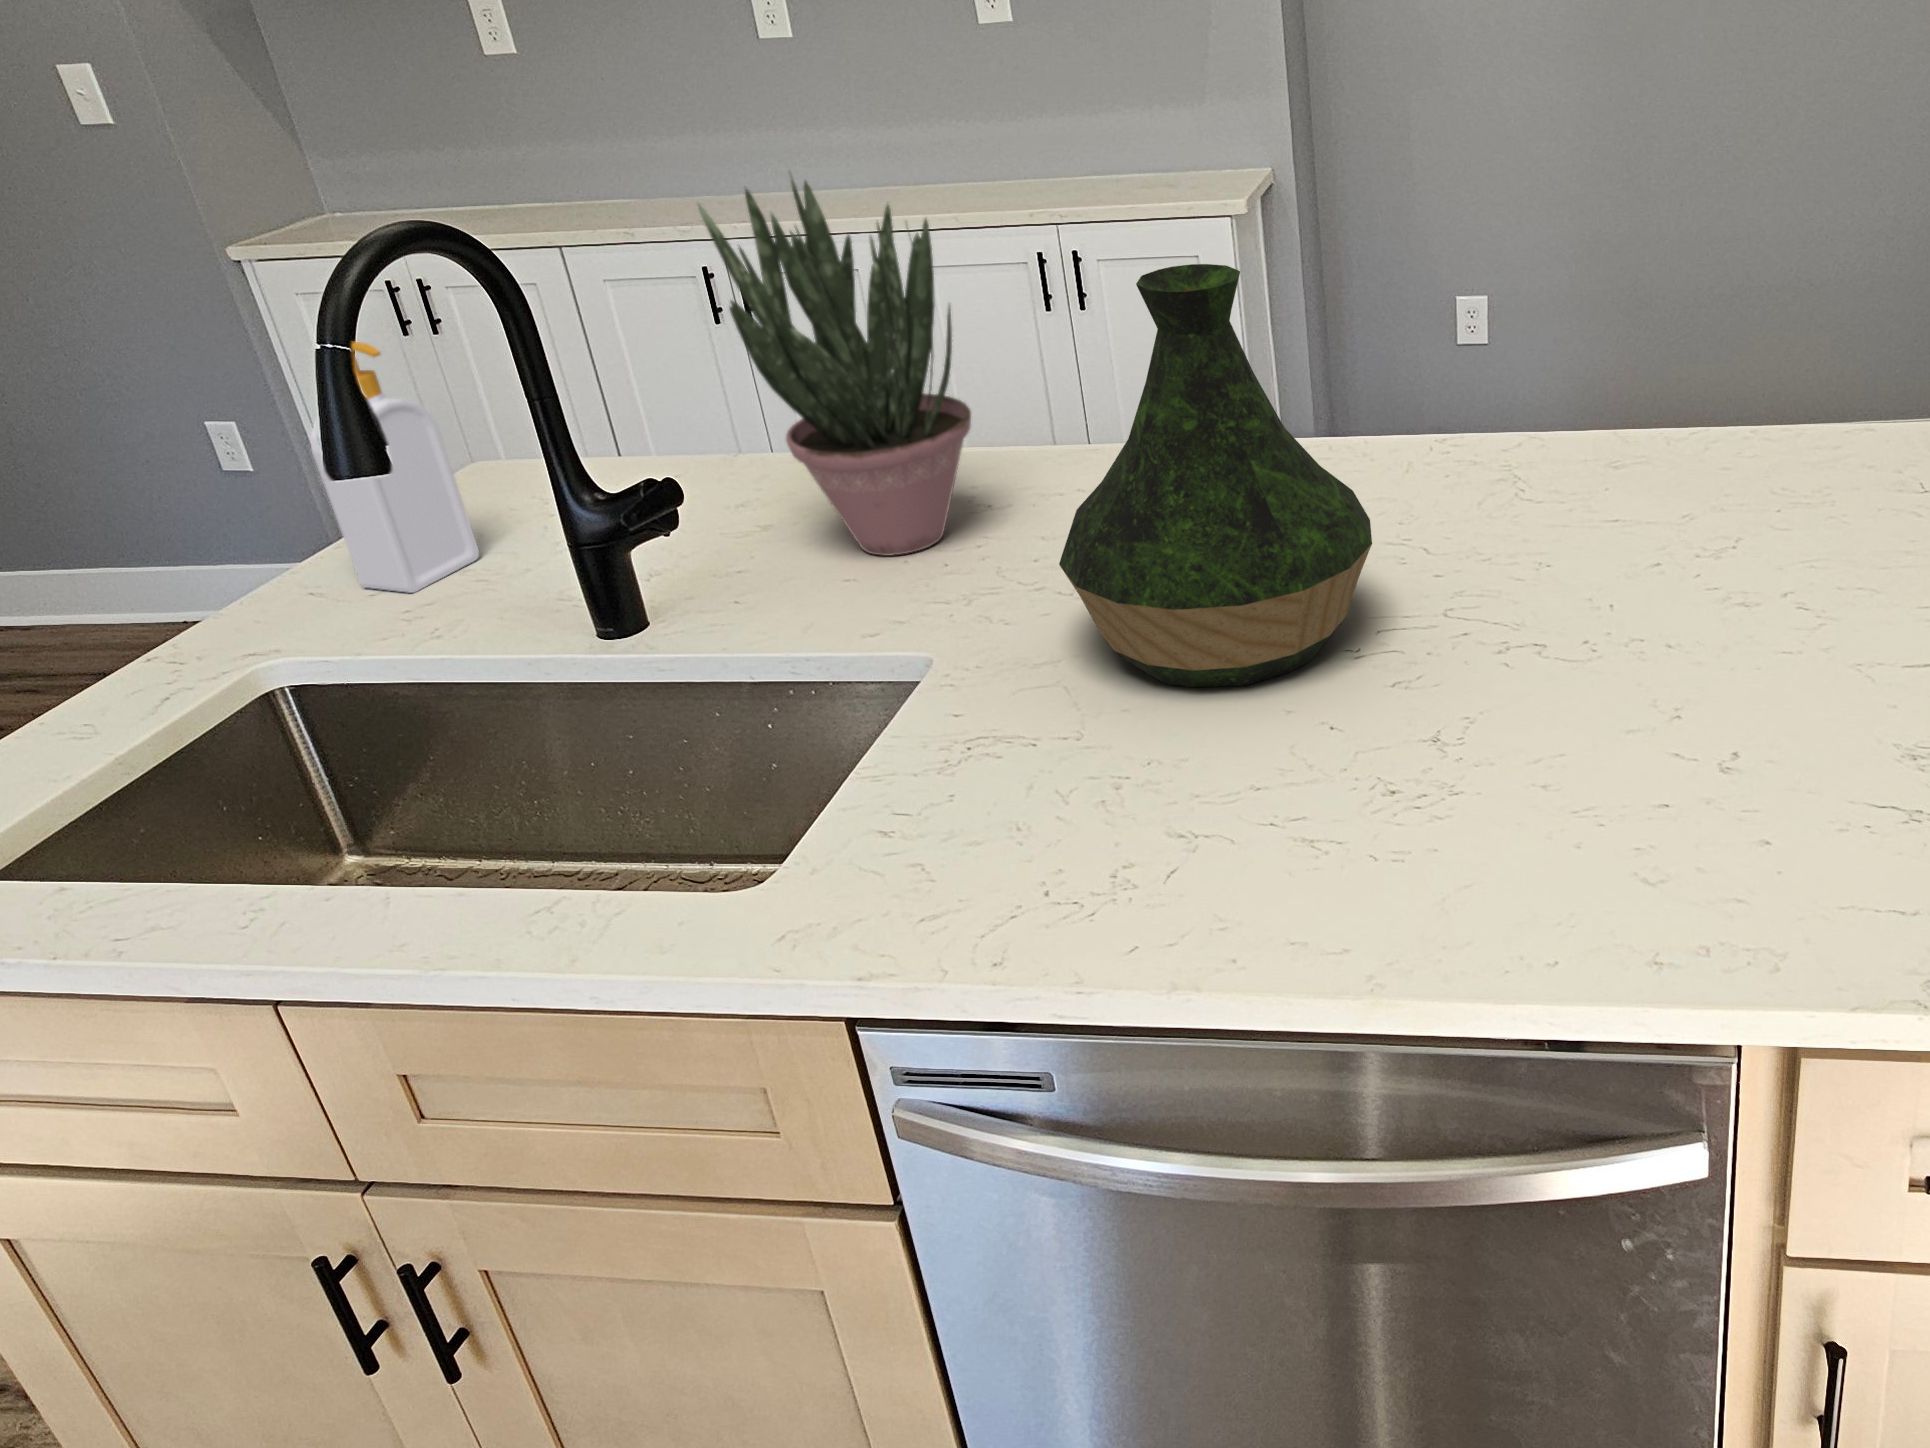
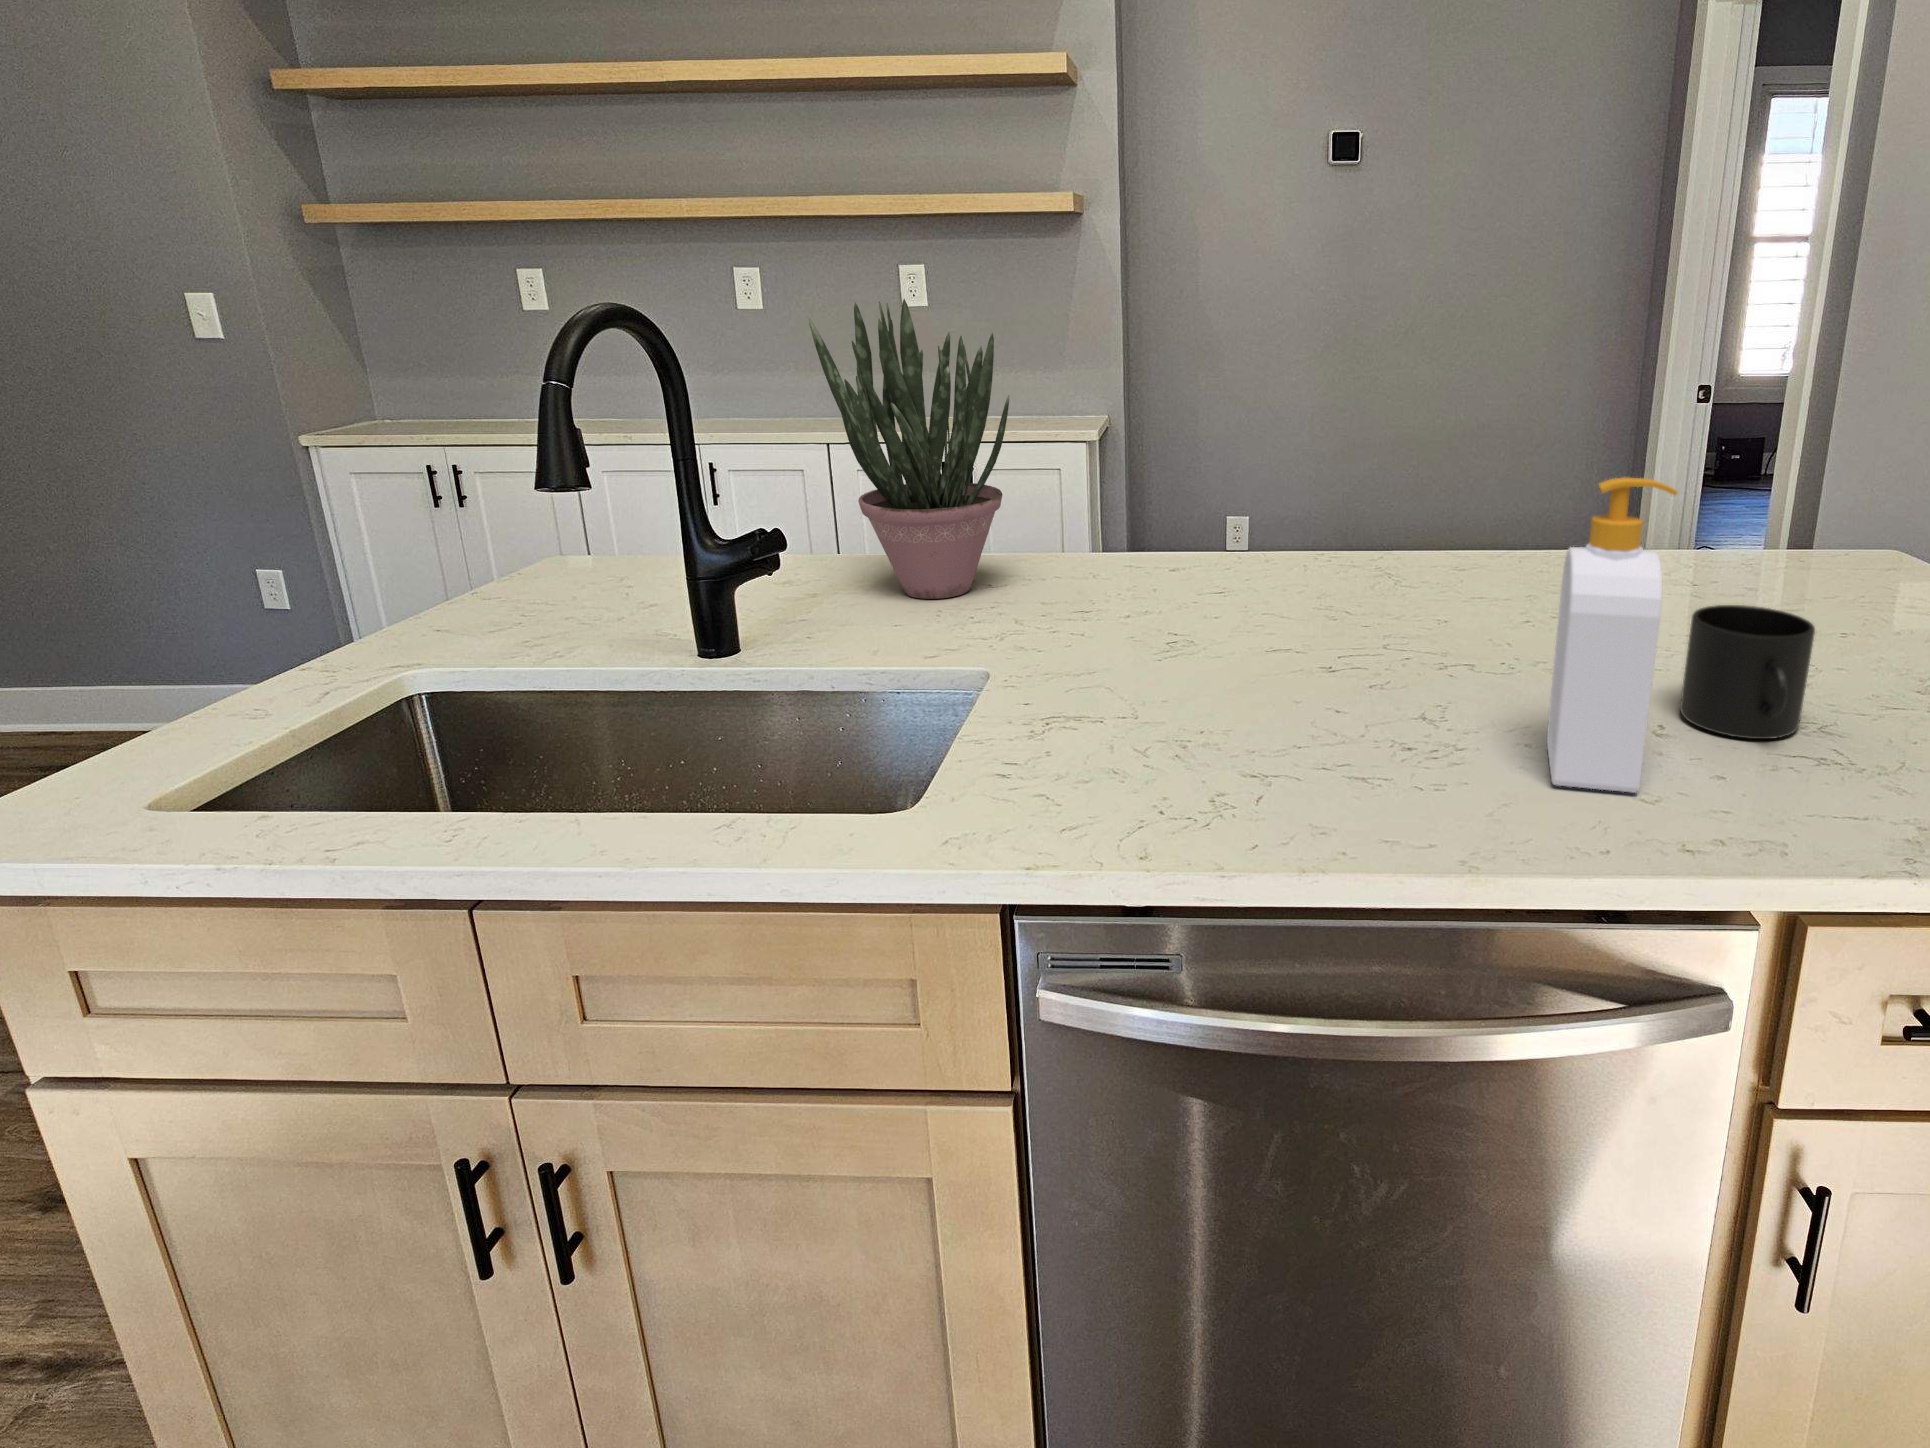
vase: present [1059,264,1372,687] -> none [1115,350,1361,673]
soap bottle: present [310,342,479,593] -> present [1547,477,1677,793]
mug: none [1725,621,1880,806] -> present [1680,605,1815,739]

